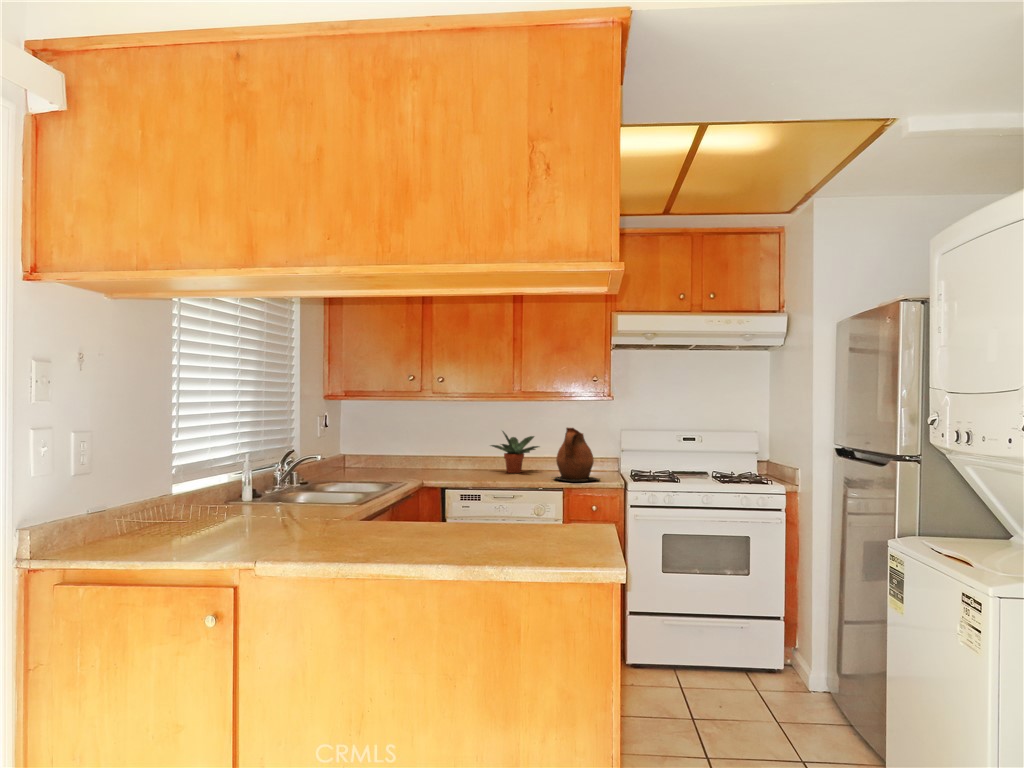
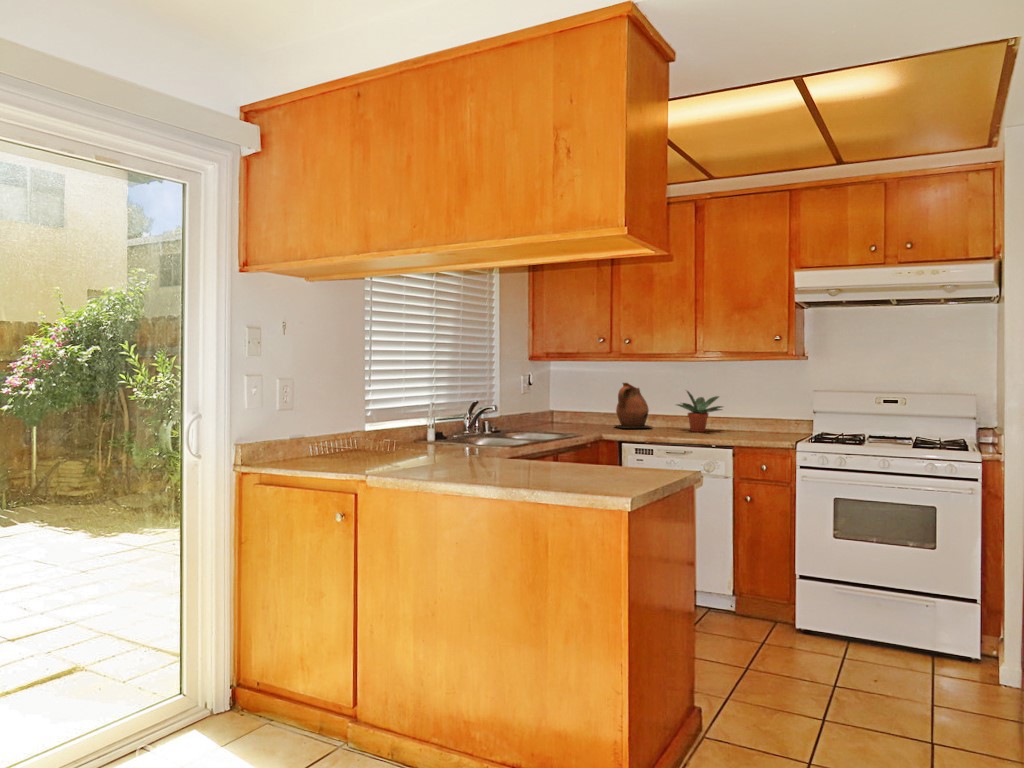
ceramic pitcher: present [555,427,600,481] -> present [615,383,651,428]

